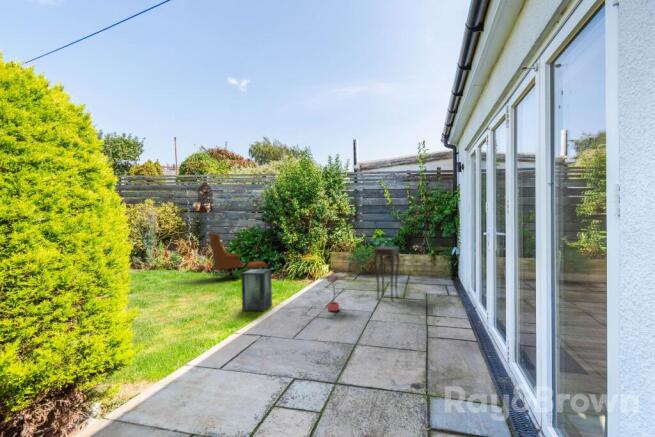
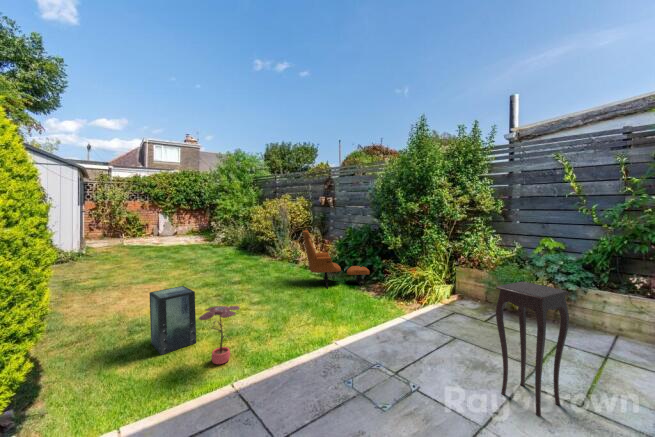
storage box: present [241,269,272,311] -> present [149,286,196,355]
potted plant: present [320,275,346,311] -> present [199,306,240,364]

